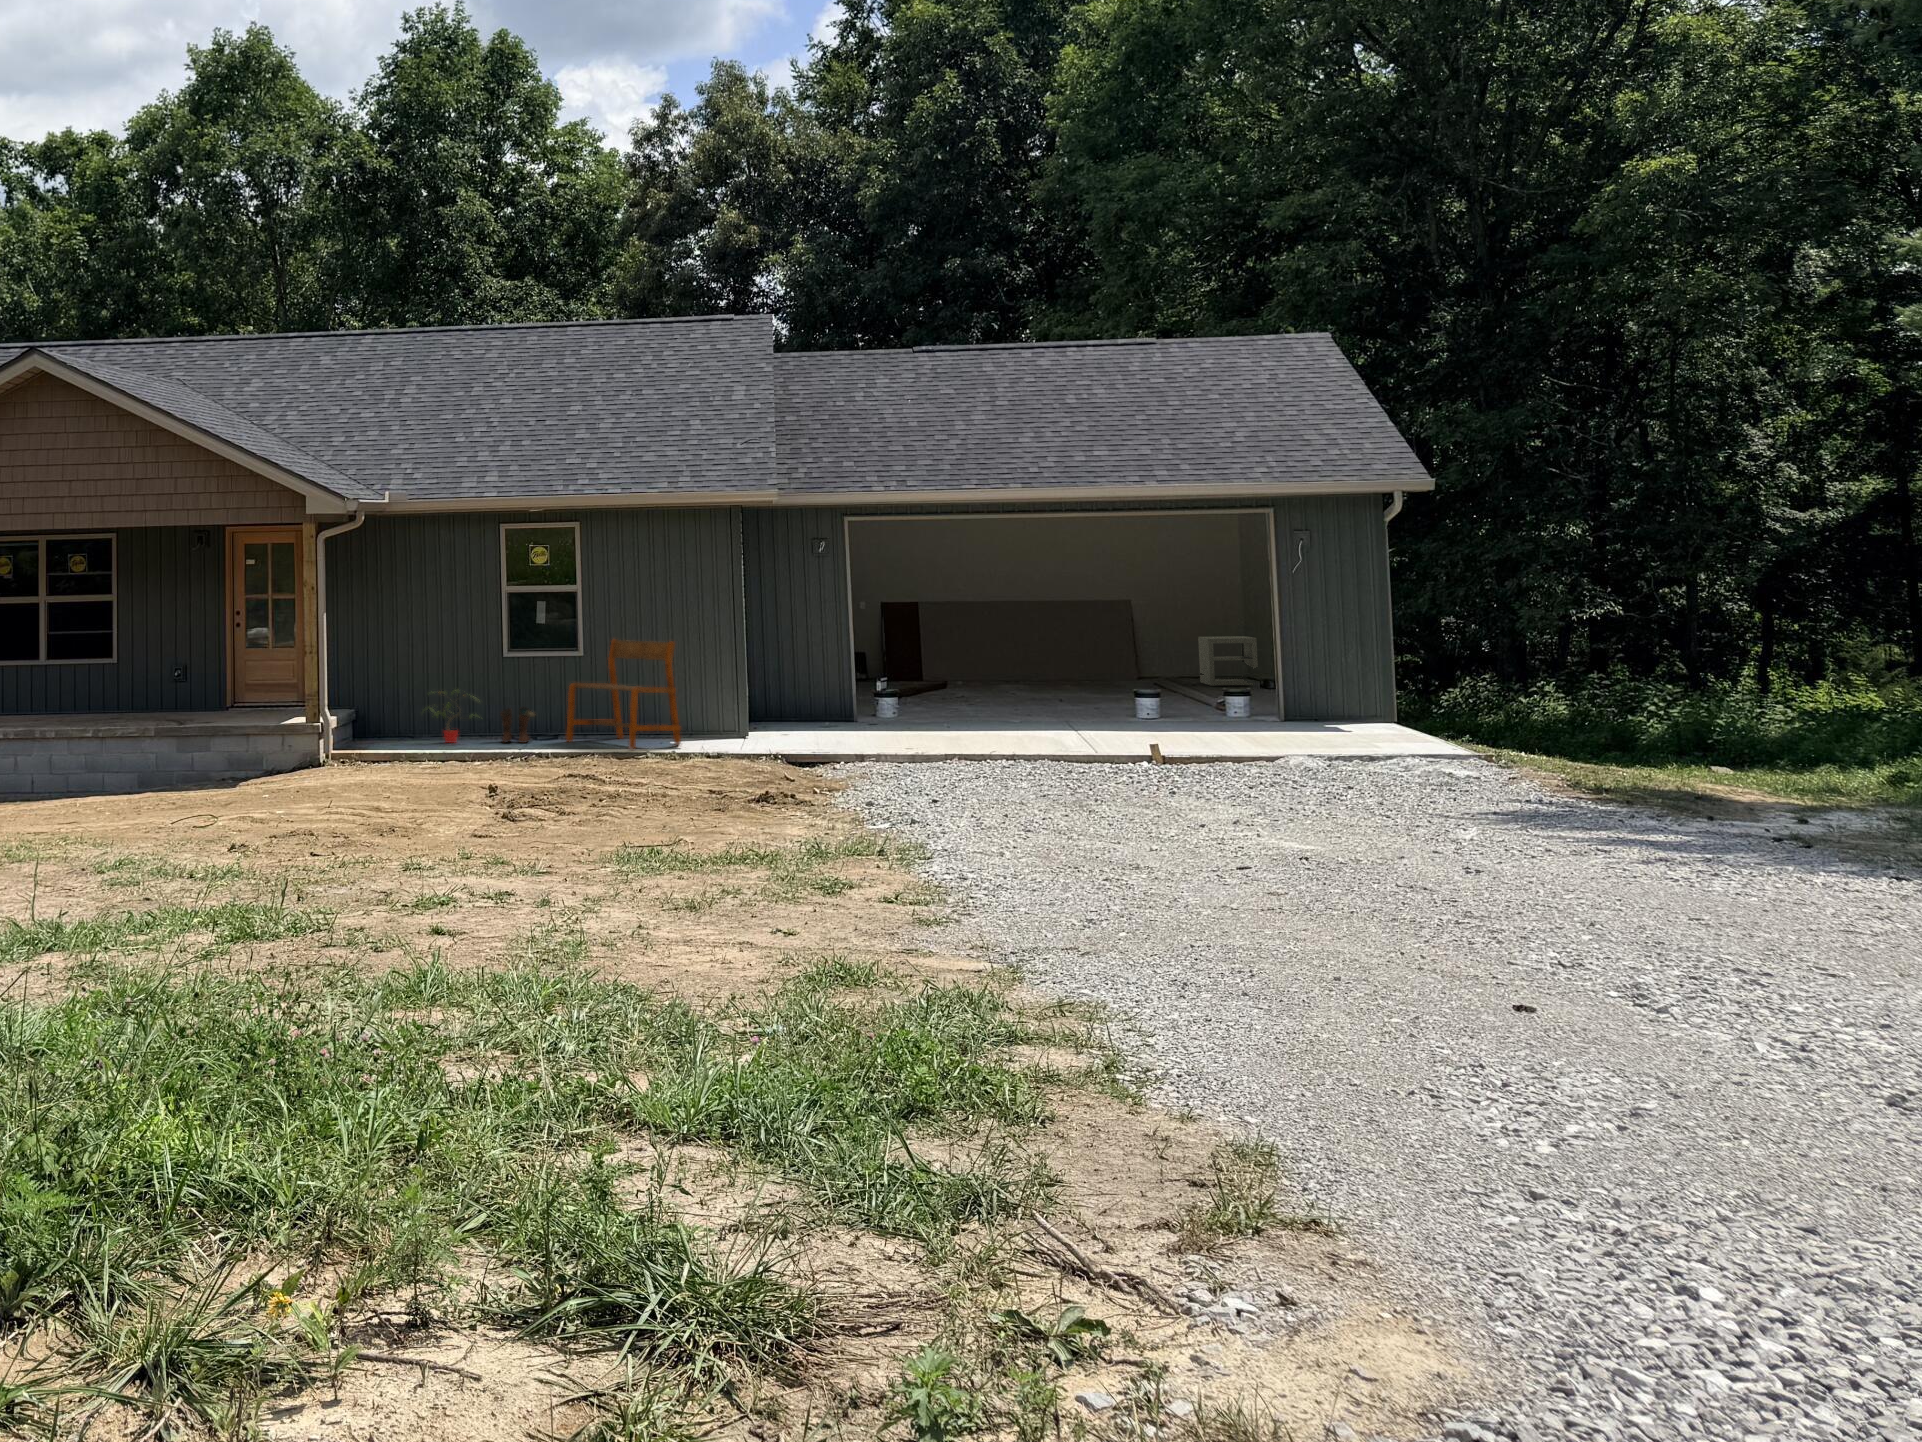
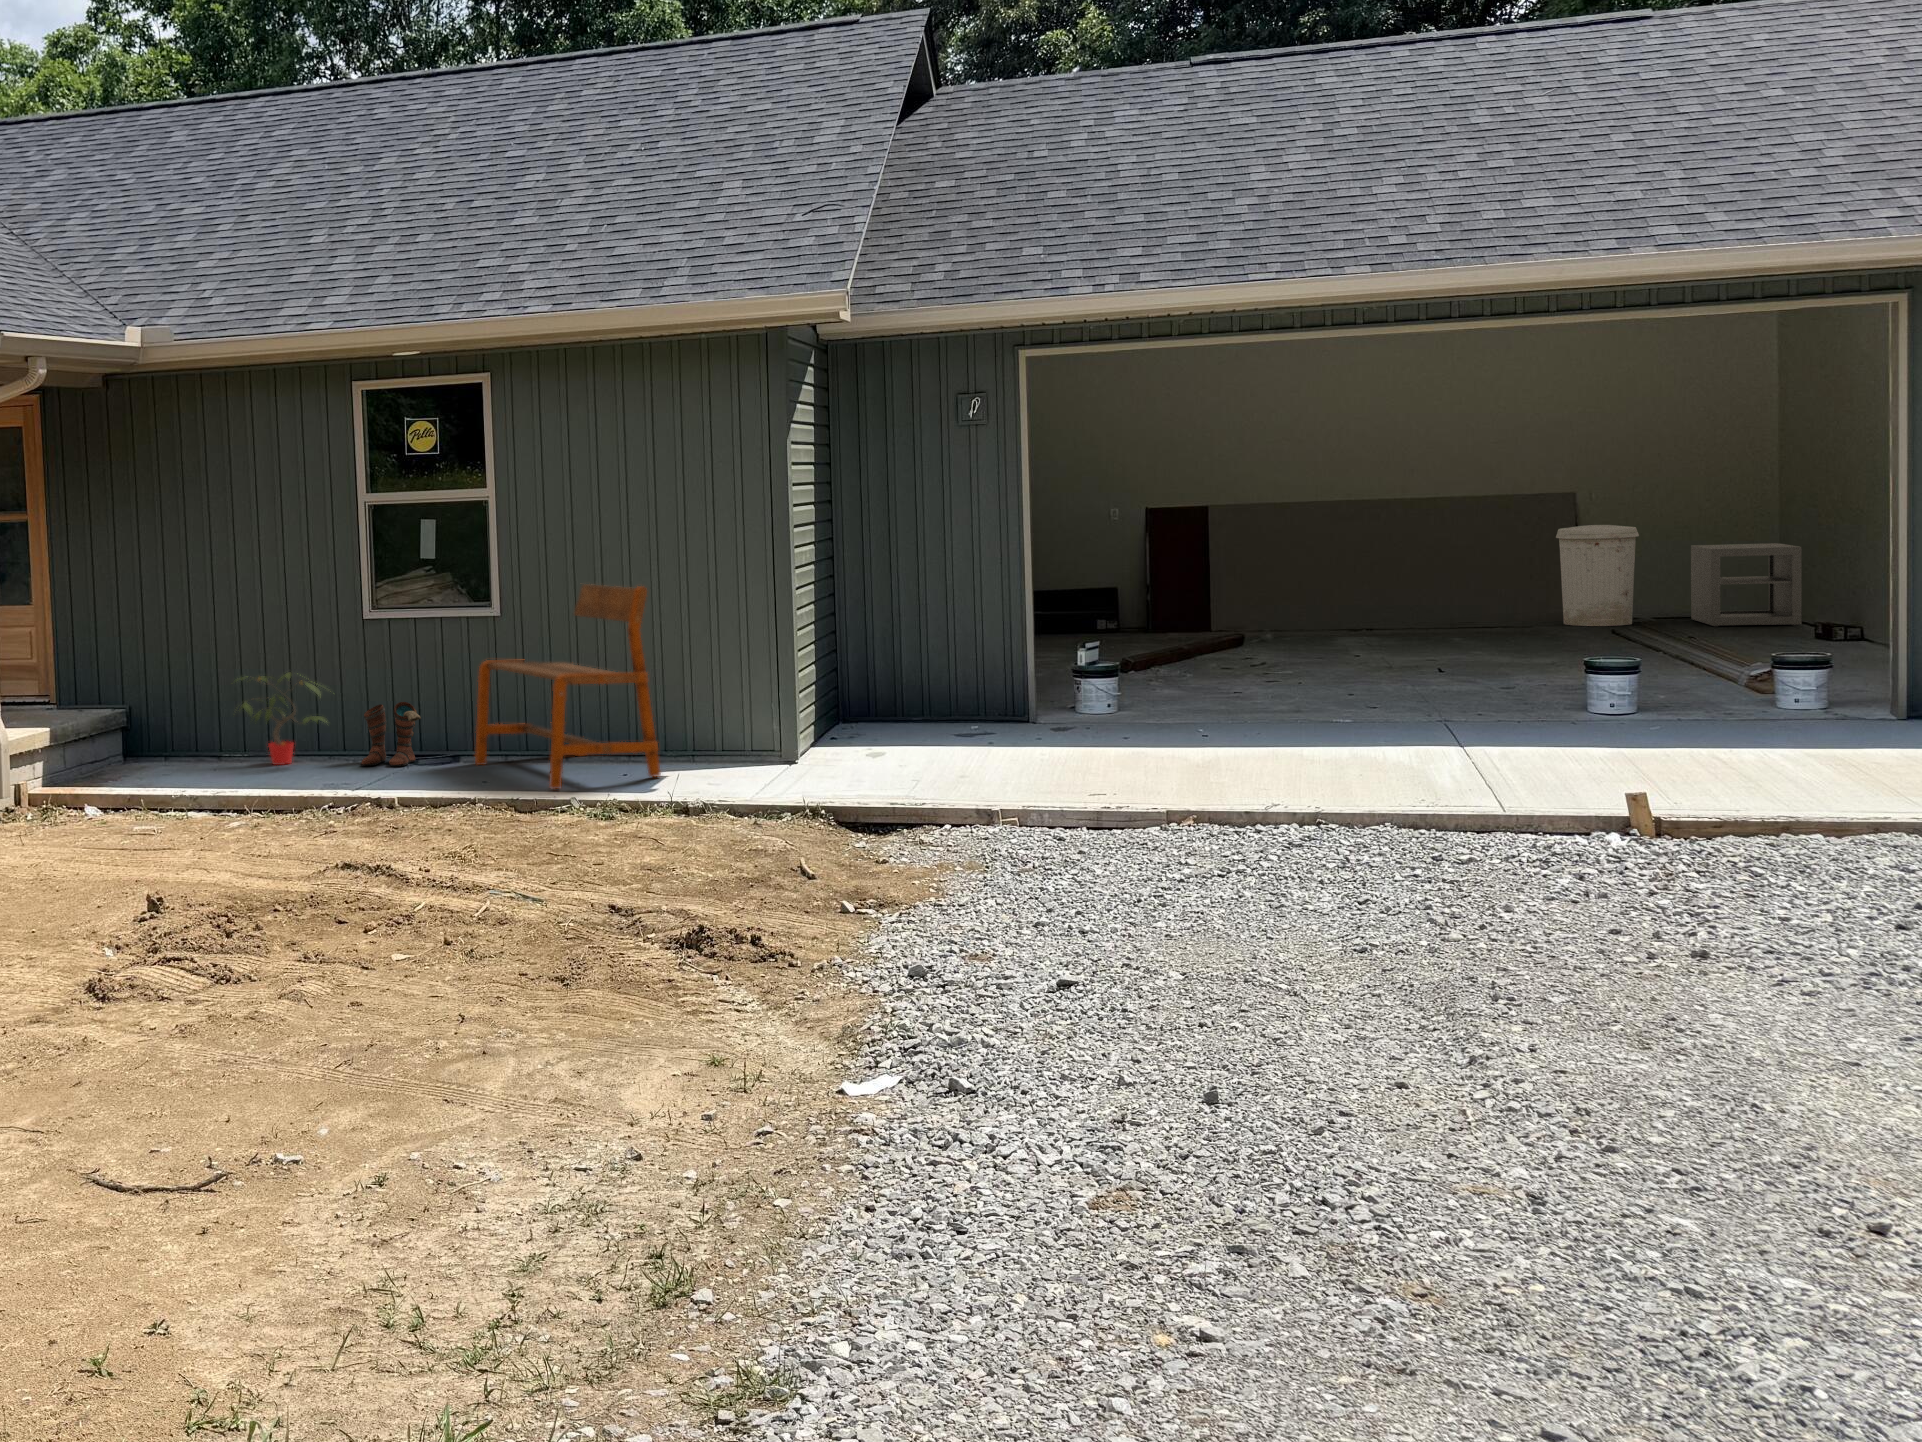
trash can: none [1122,624,1169,686] -> present [1556,525,1639,626]

